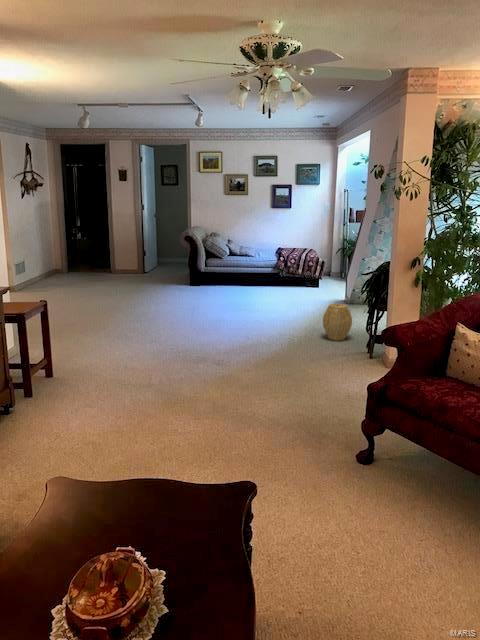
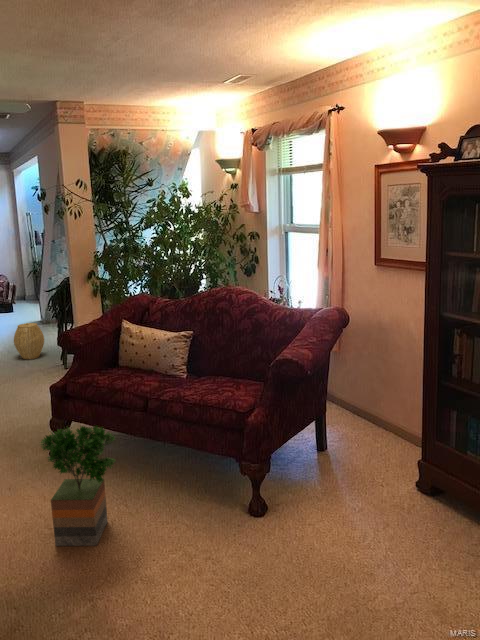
potted tree: none [362,446,453,594] -> present [41,426,115,546]

